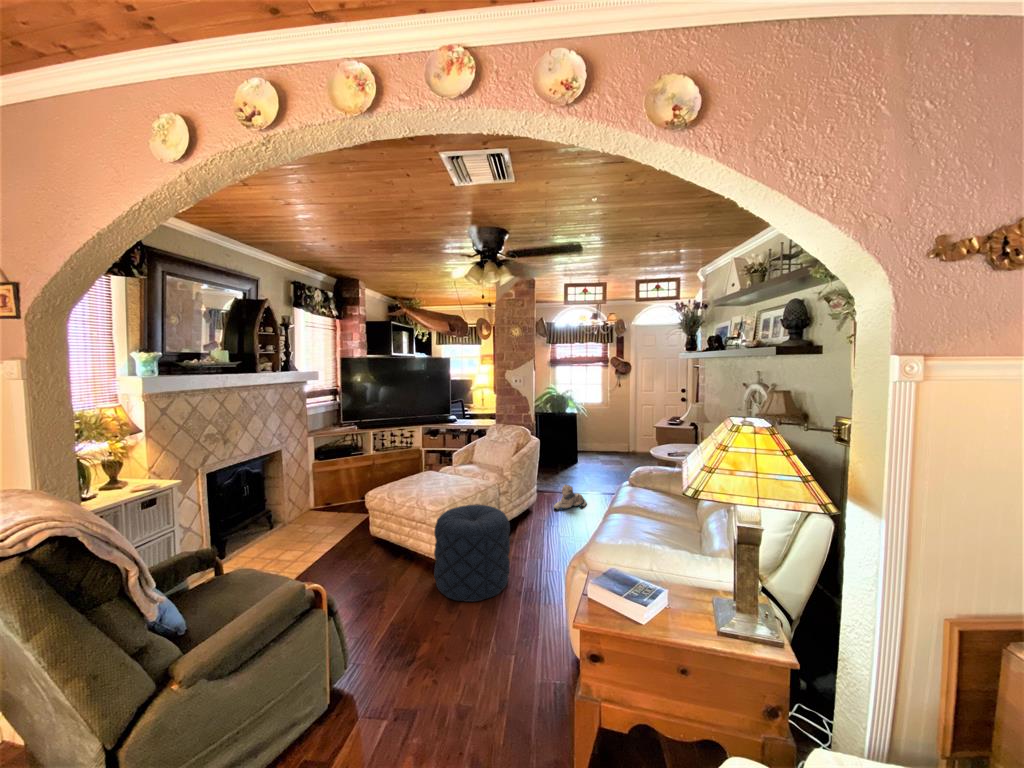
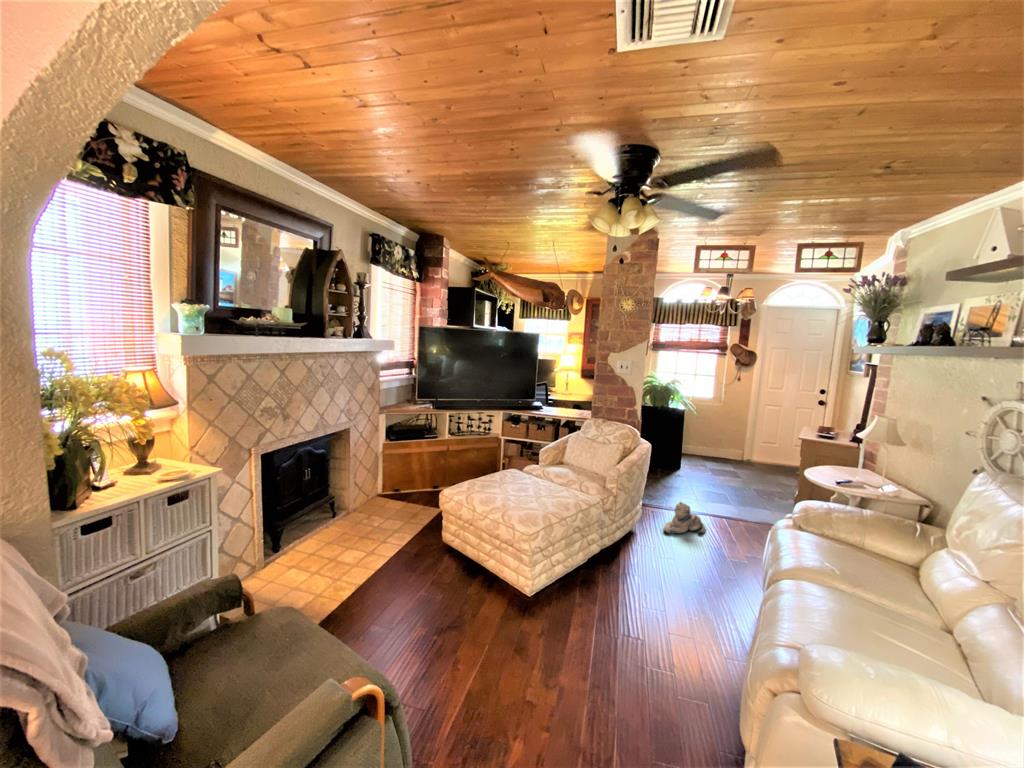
pouf: present [434,505,510,602] -> none [522,534,634,685]

